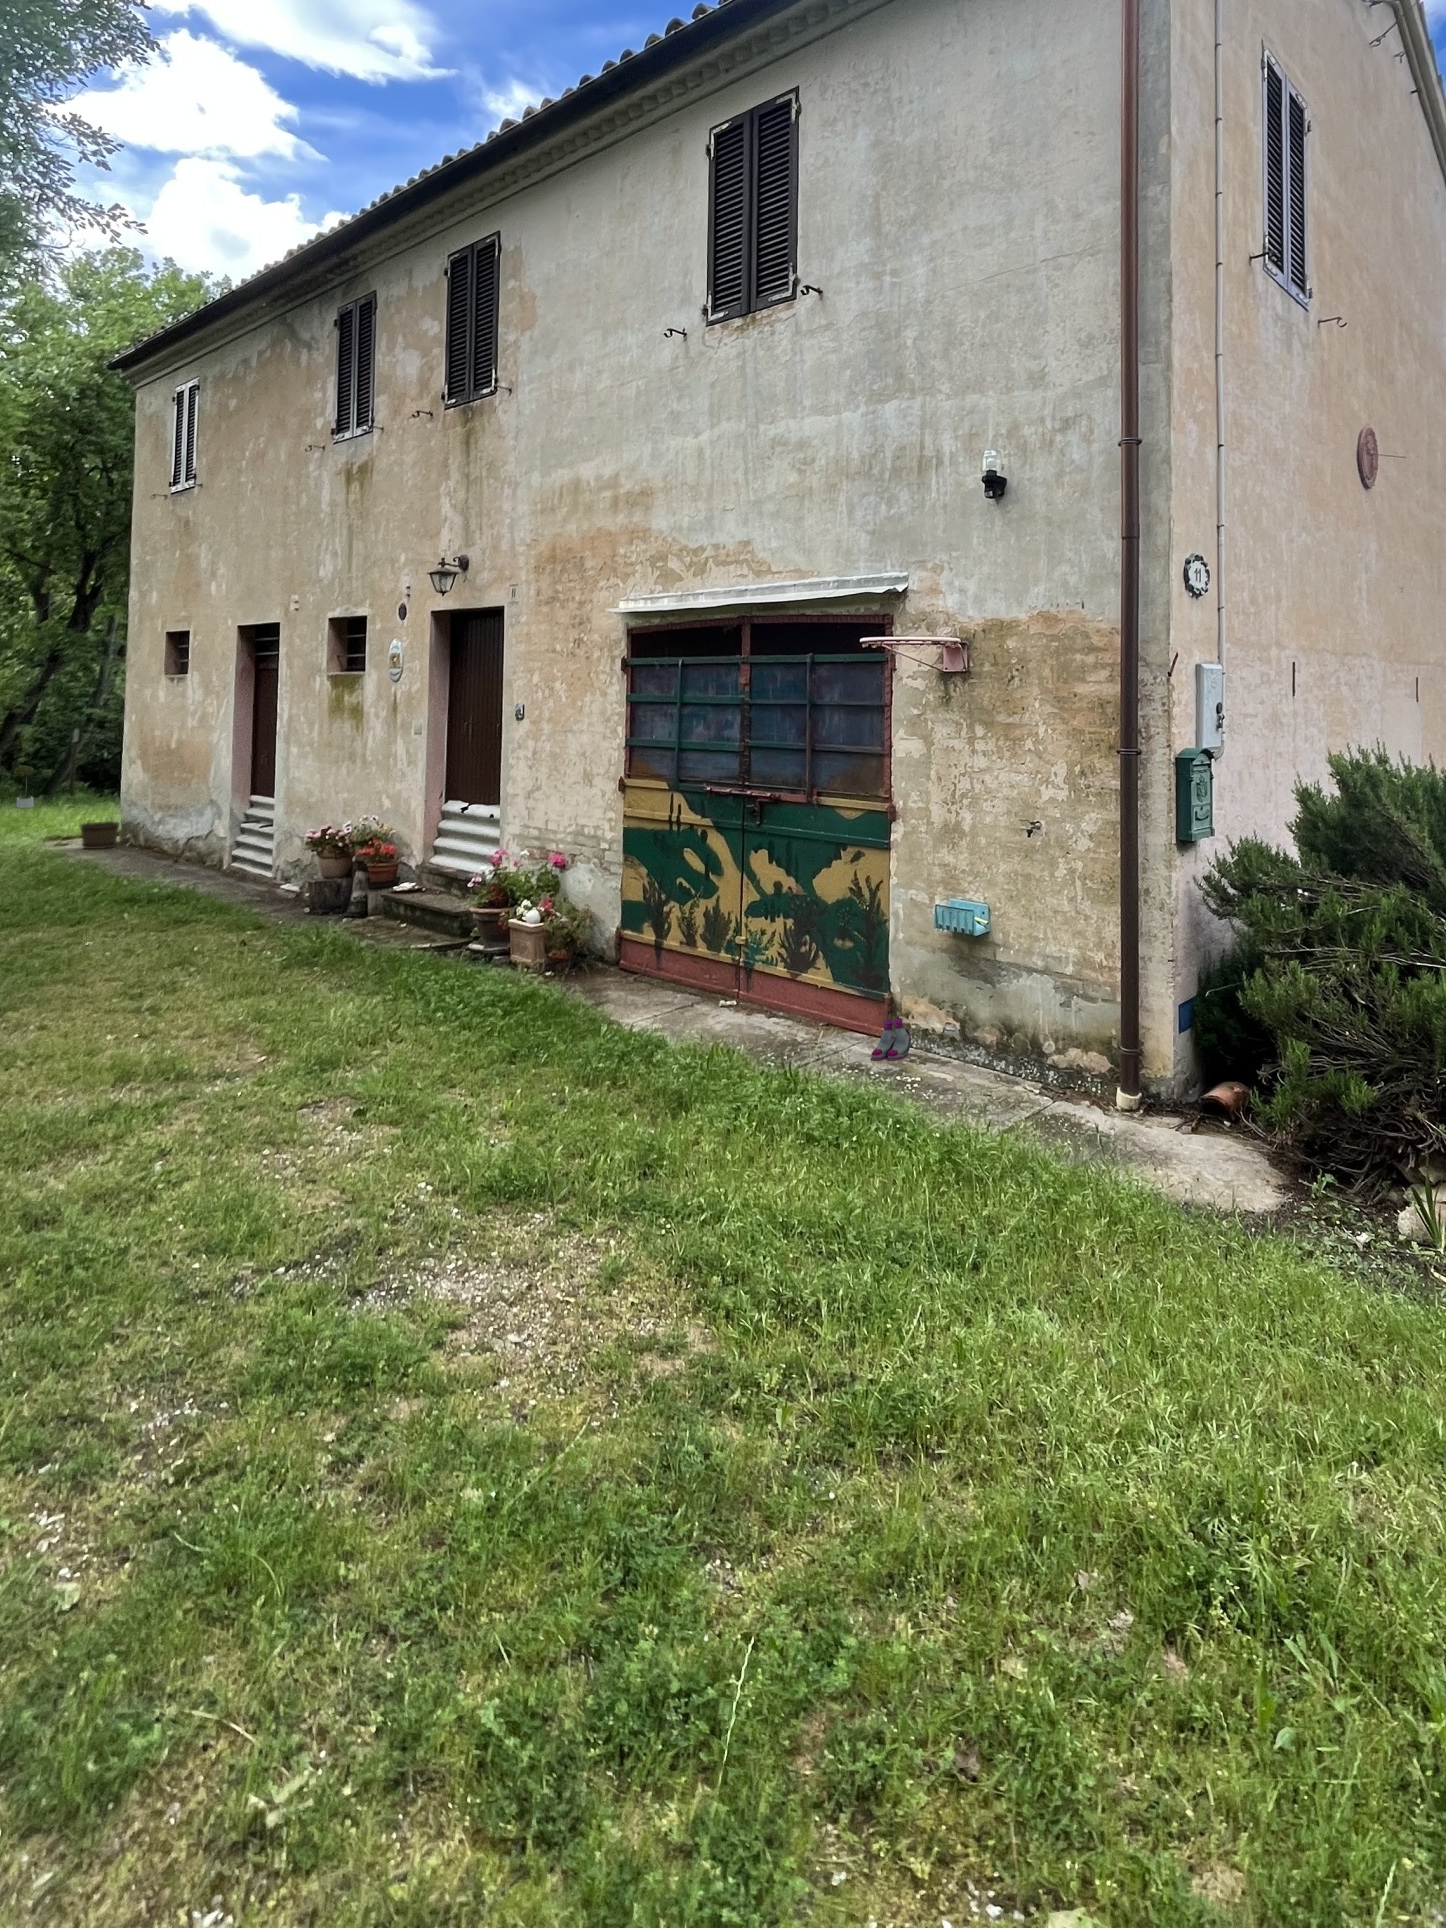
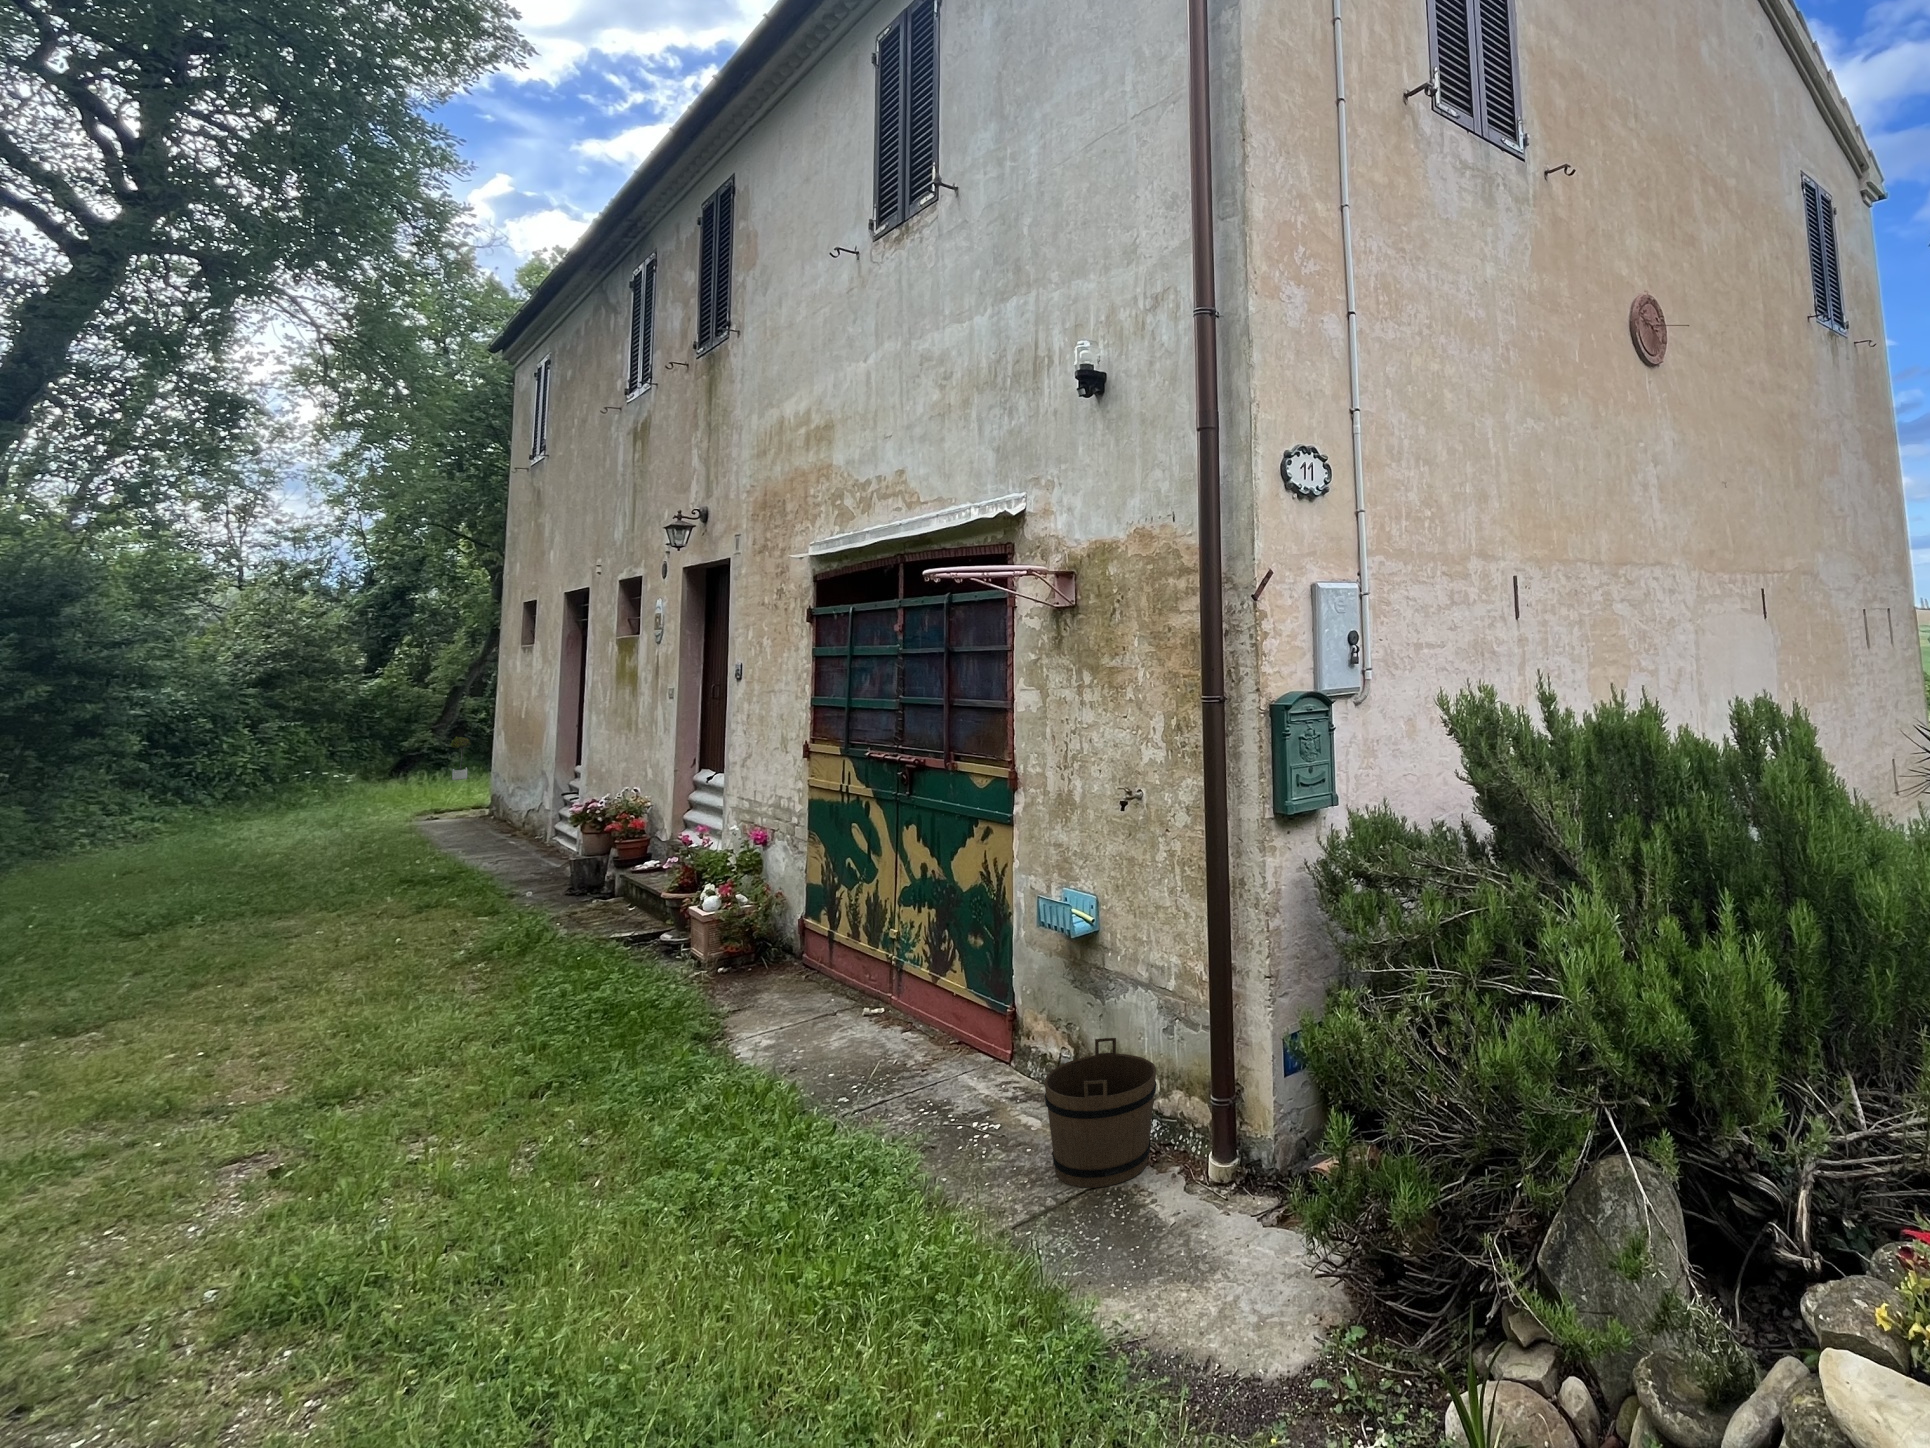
bucket: present [80,818,120,849] -> present [1045,1038,1156,1188]
boots: present [872,1018,911,1060] -> none [972,1041,1028,1099]

